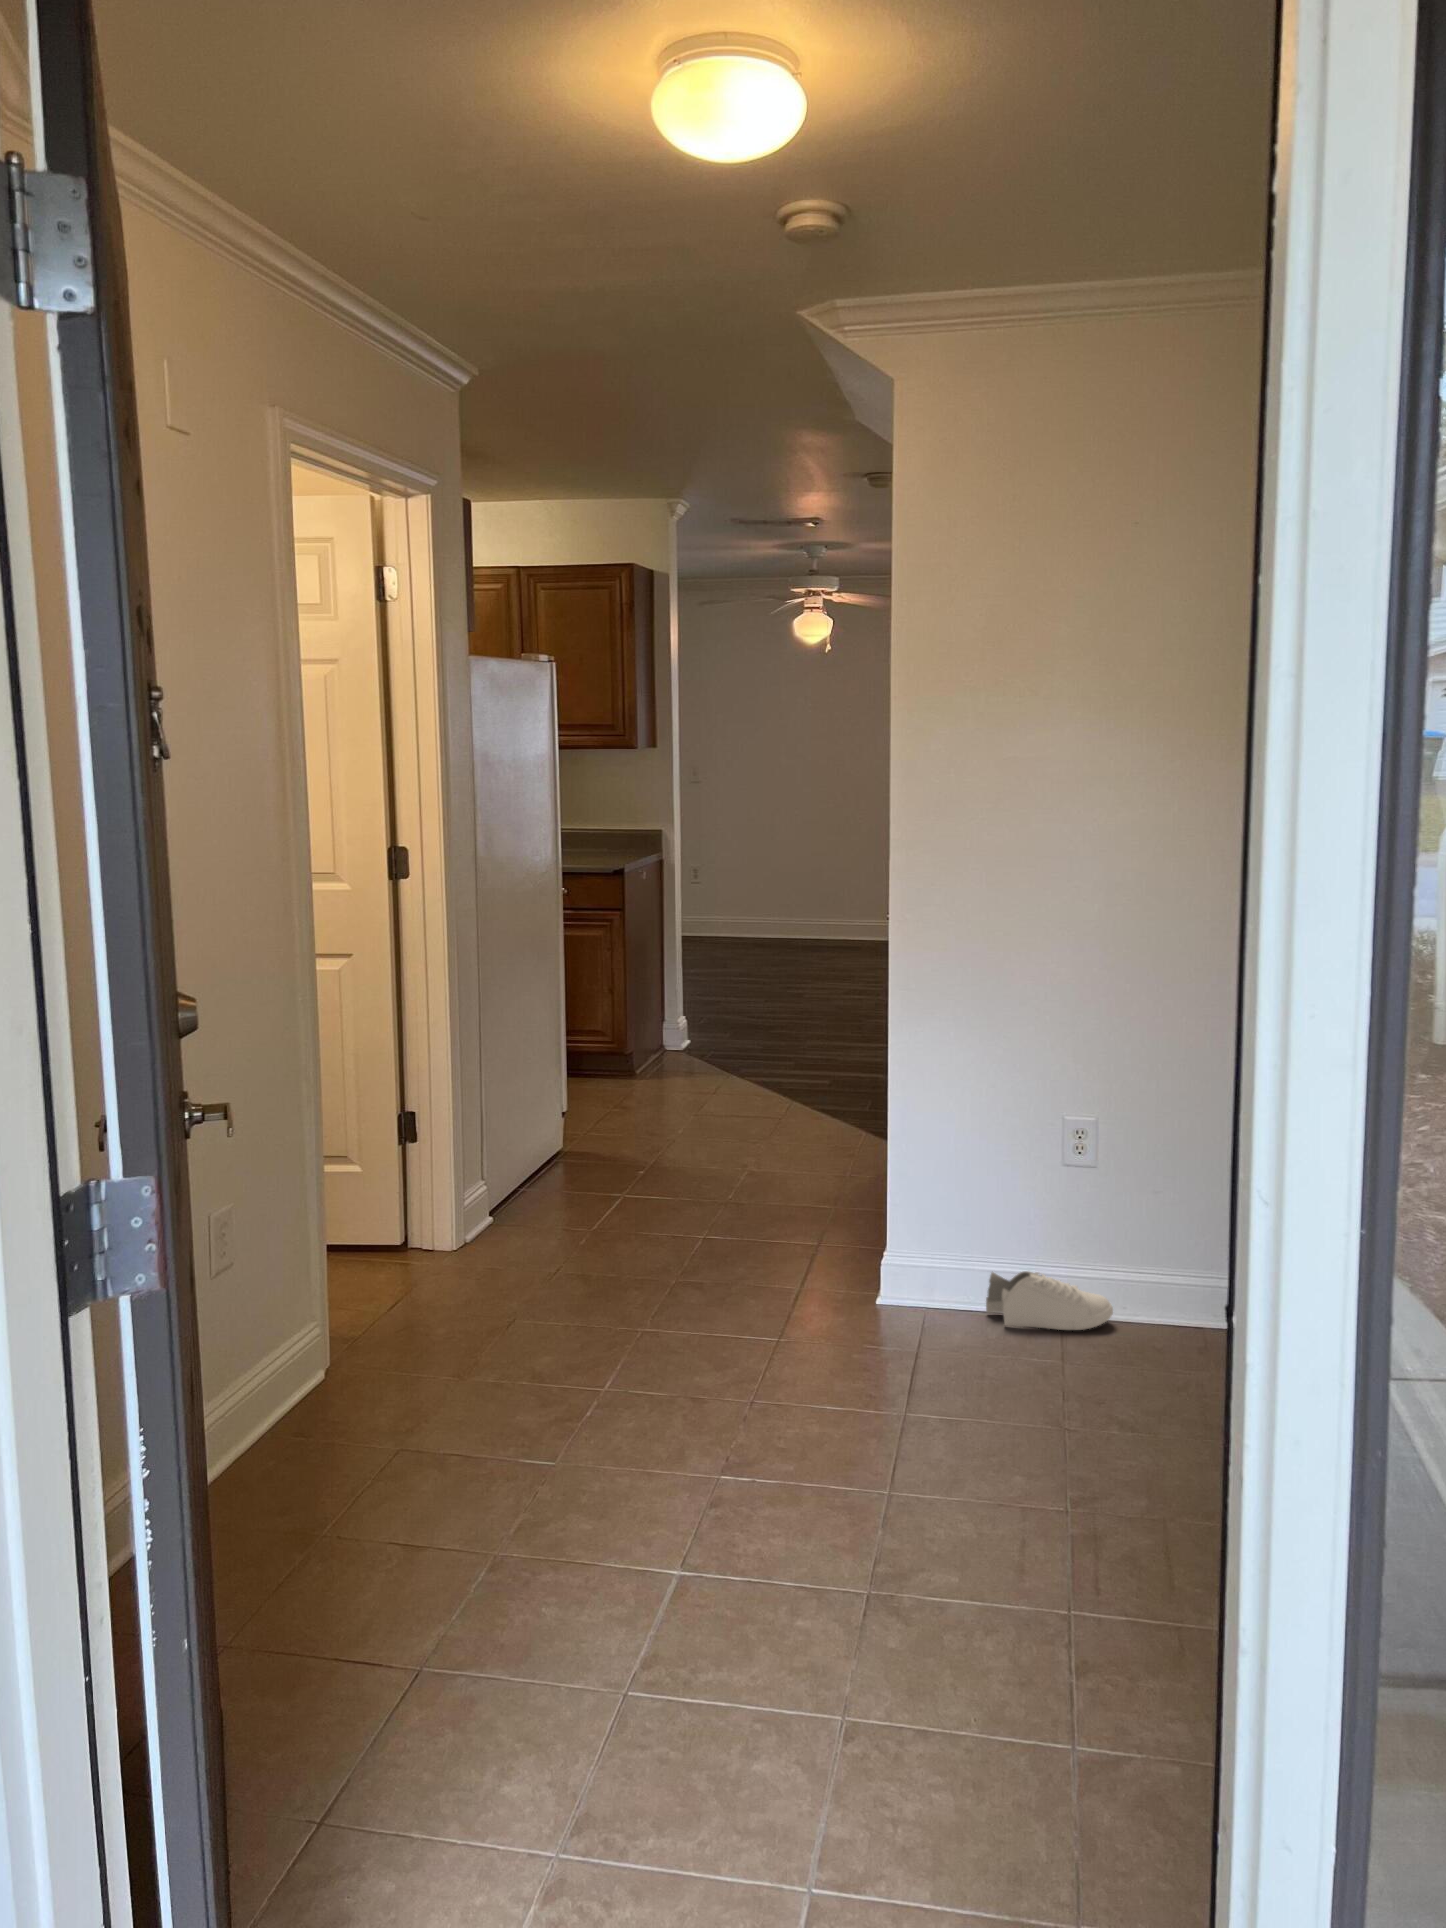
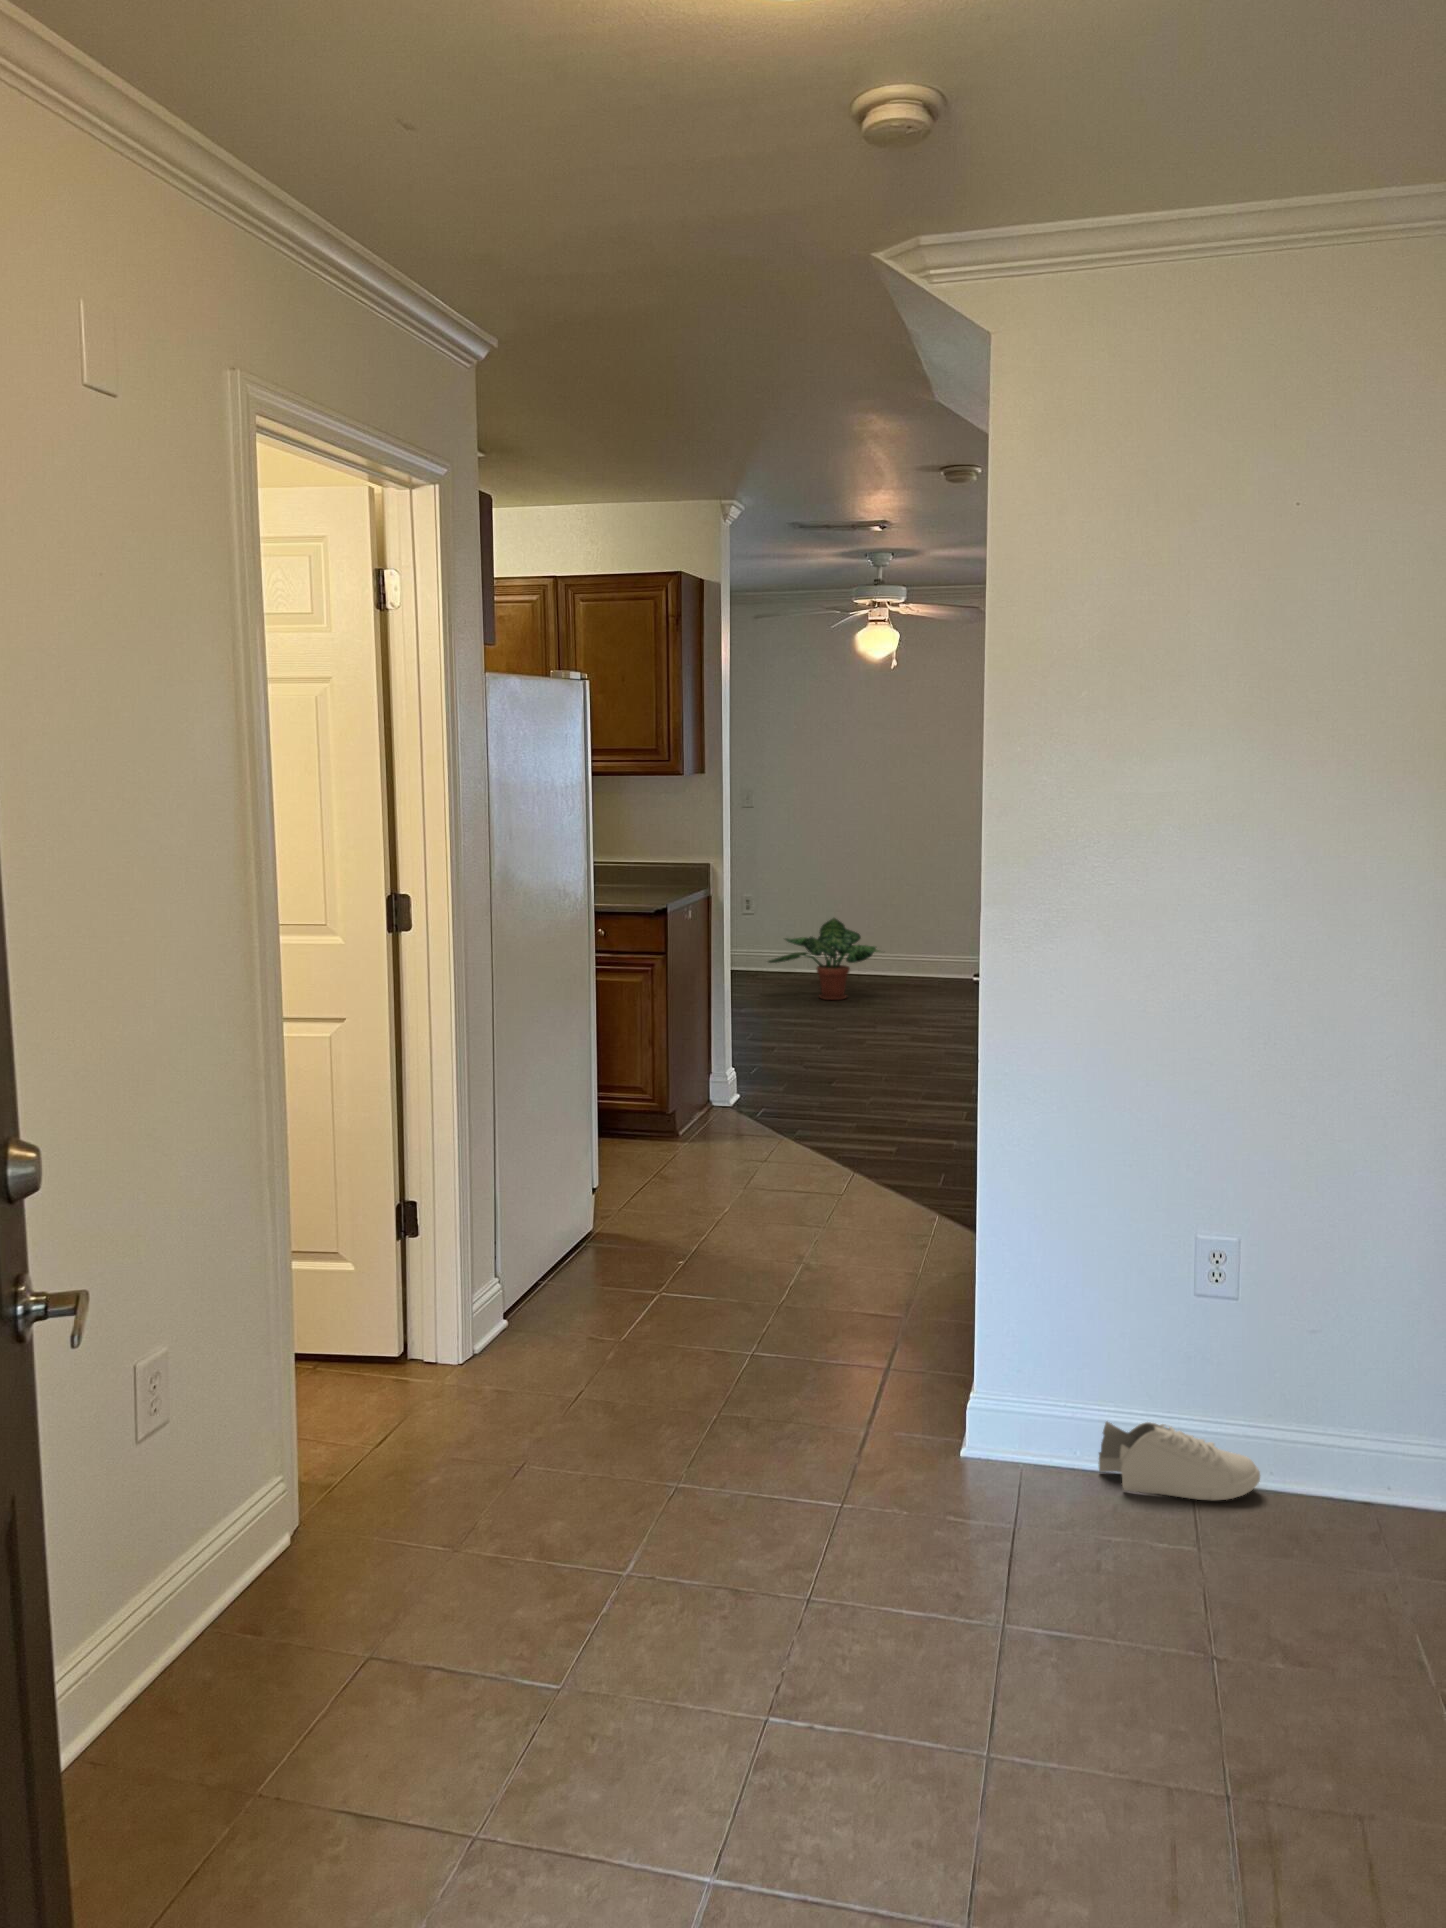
potted plant: none [713,881,822,957] -> present [768,918,879,1000]

